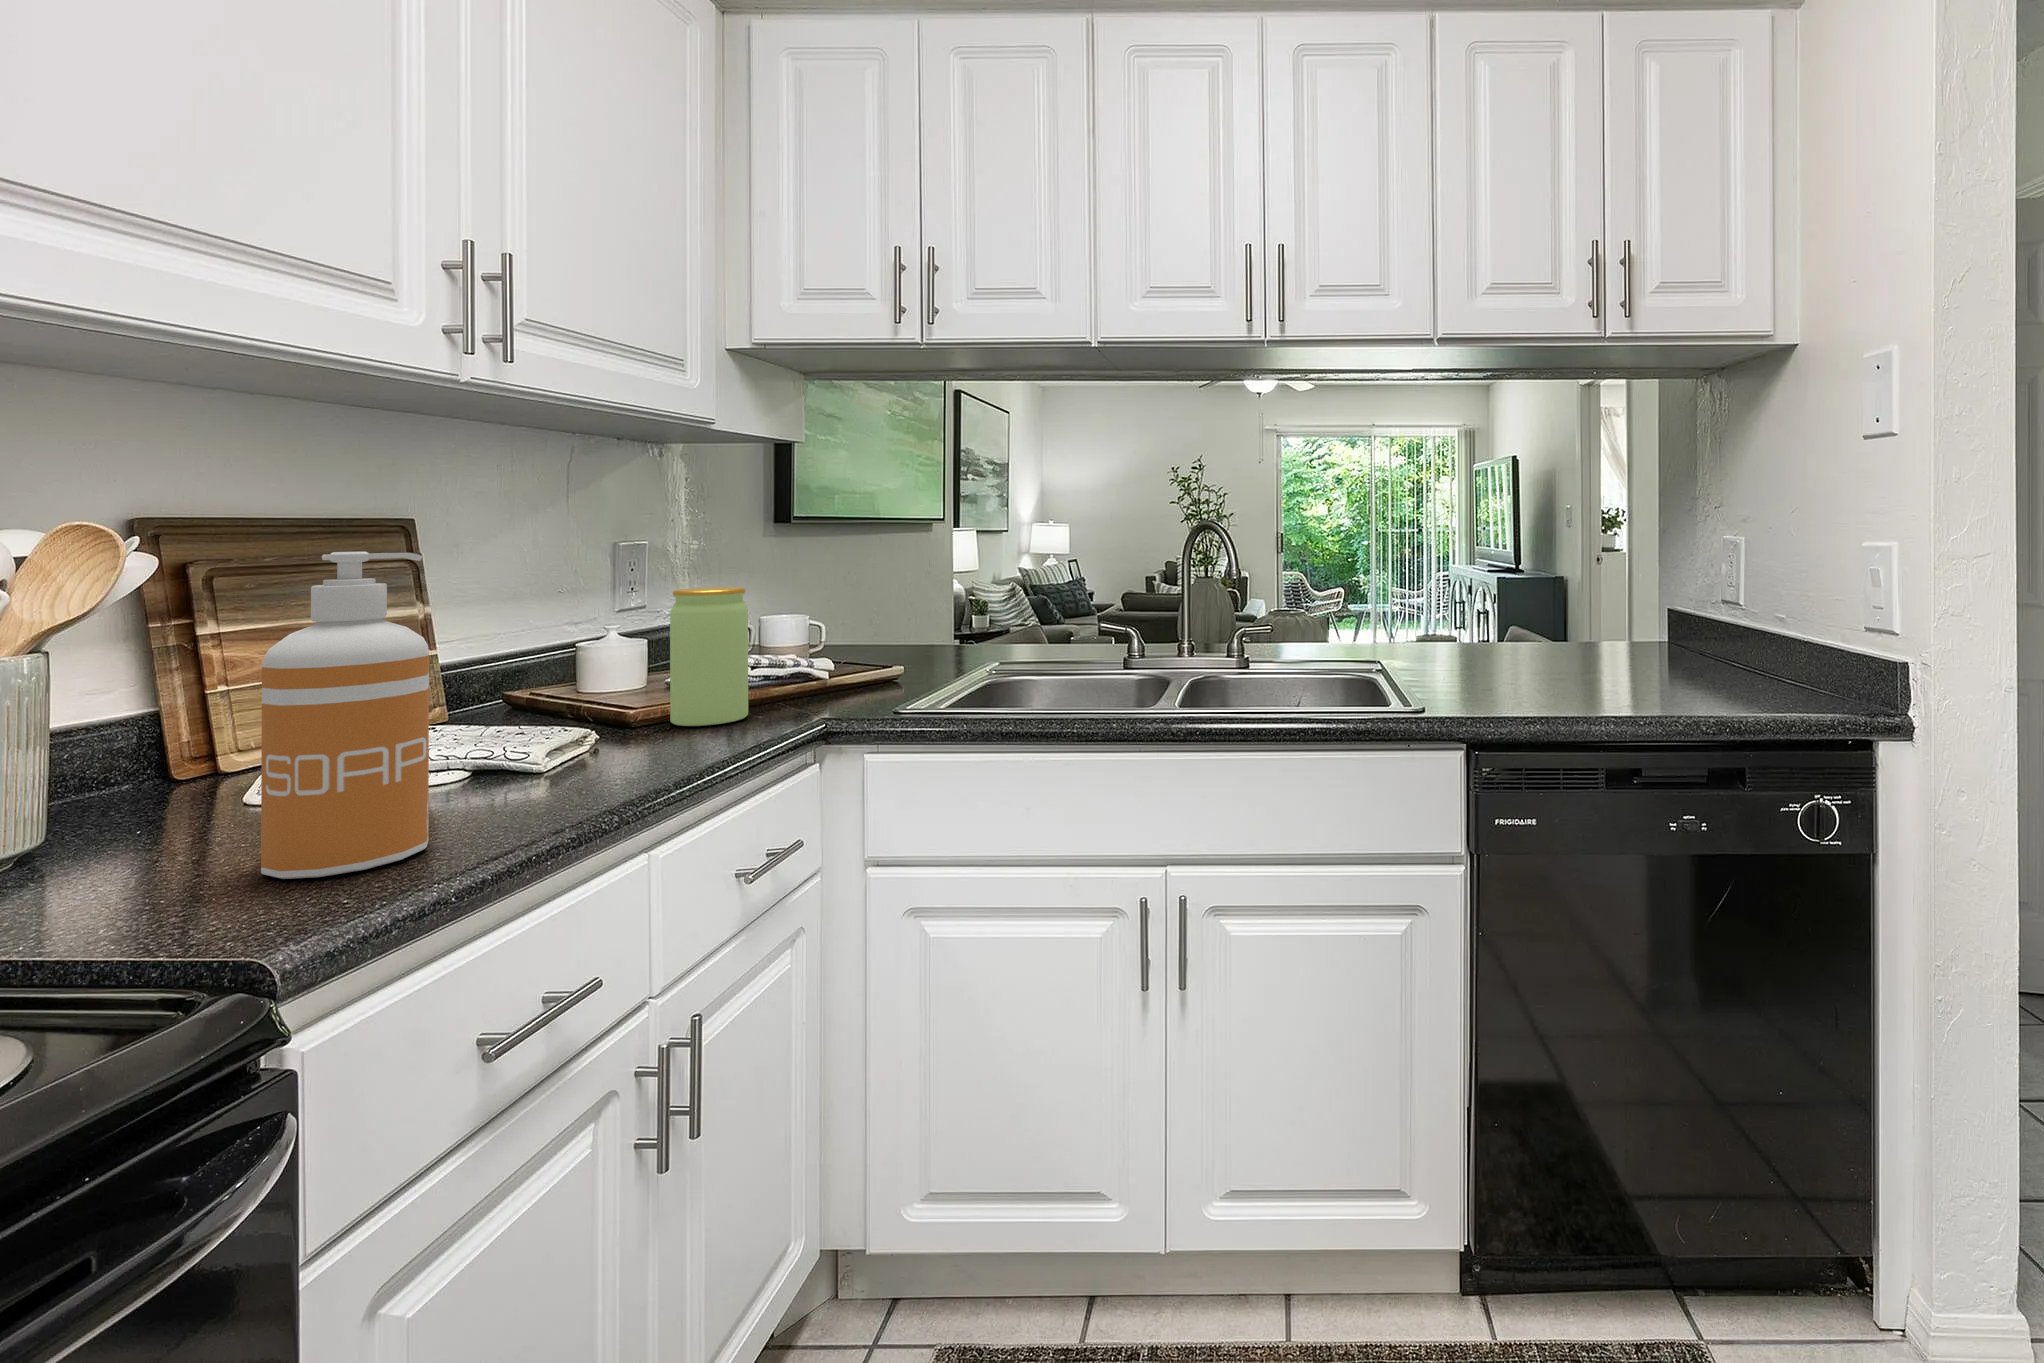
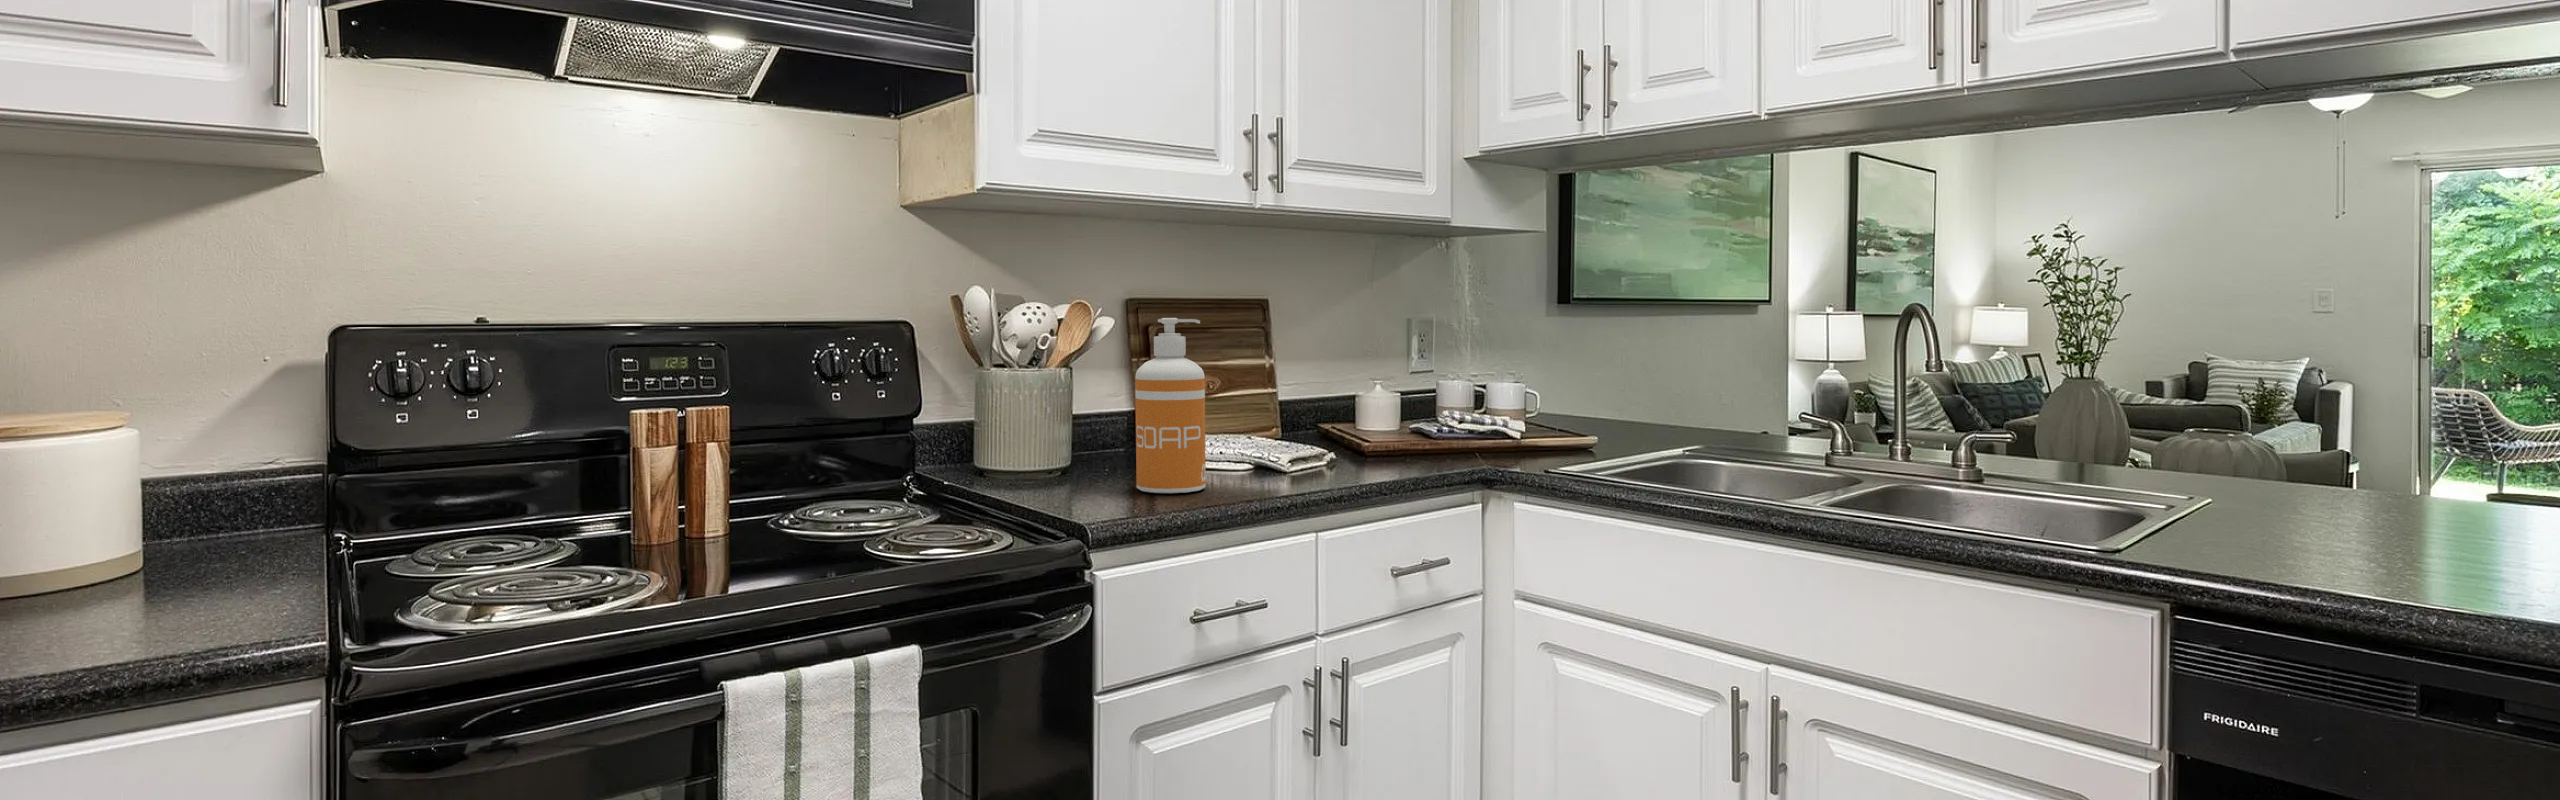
jar: present [670,587,748,726] -> none [1390,354,1443,457]

